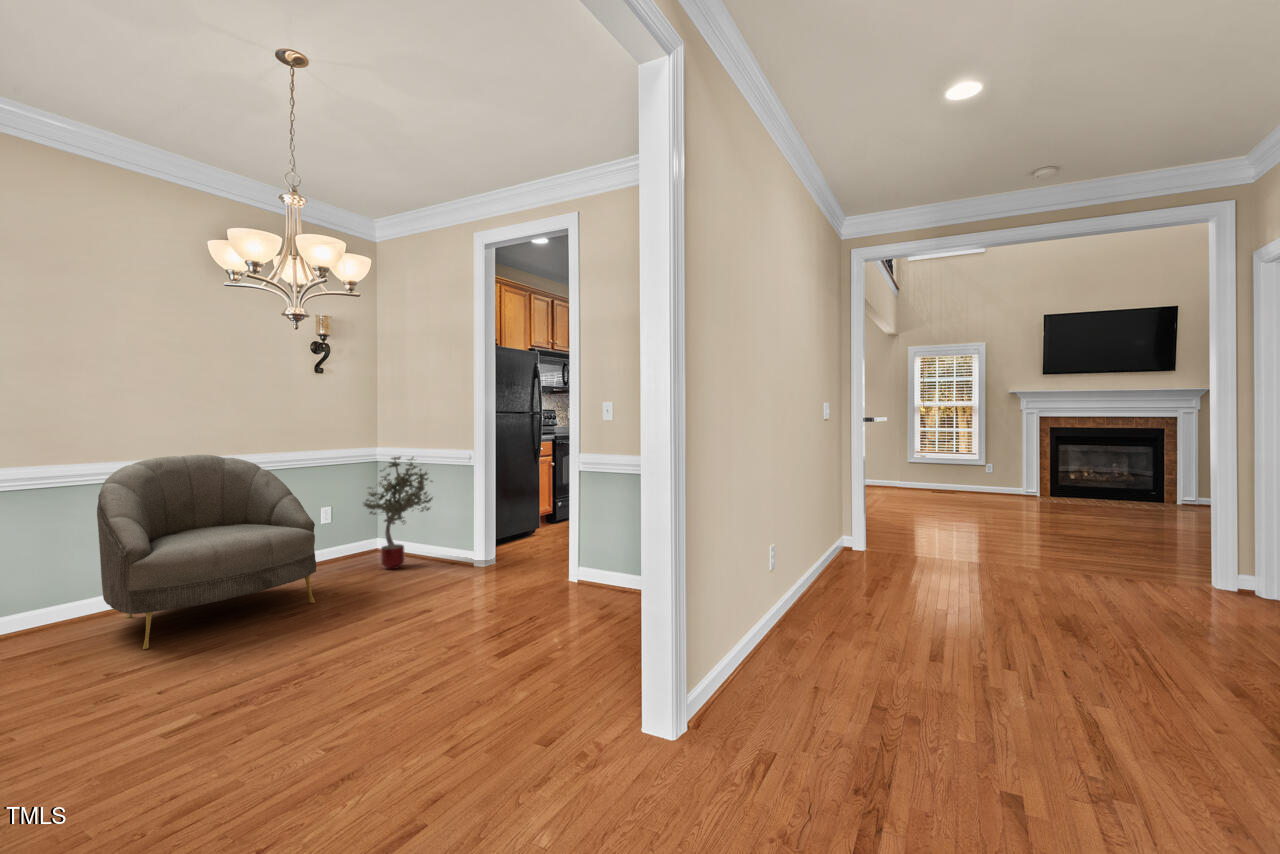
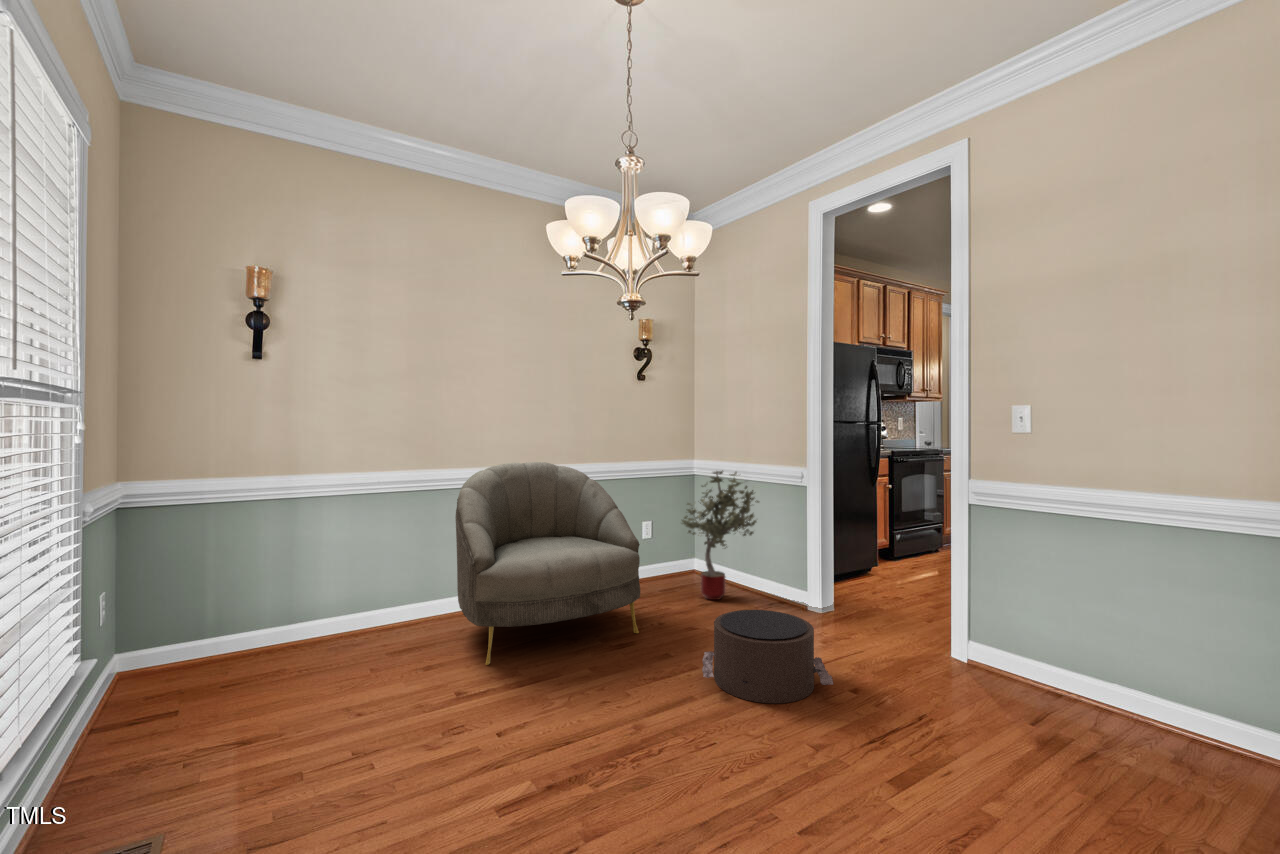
pouf: none [368,564,473,630] -> present [702,610,833,703]

